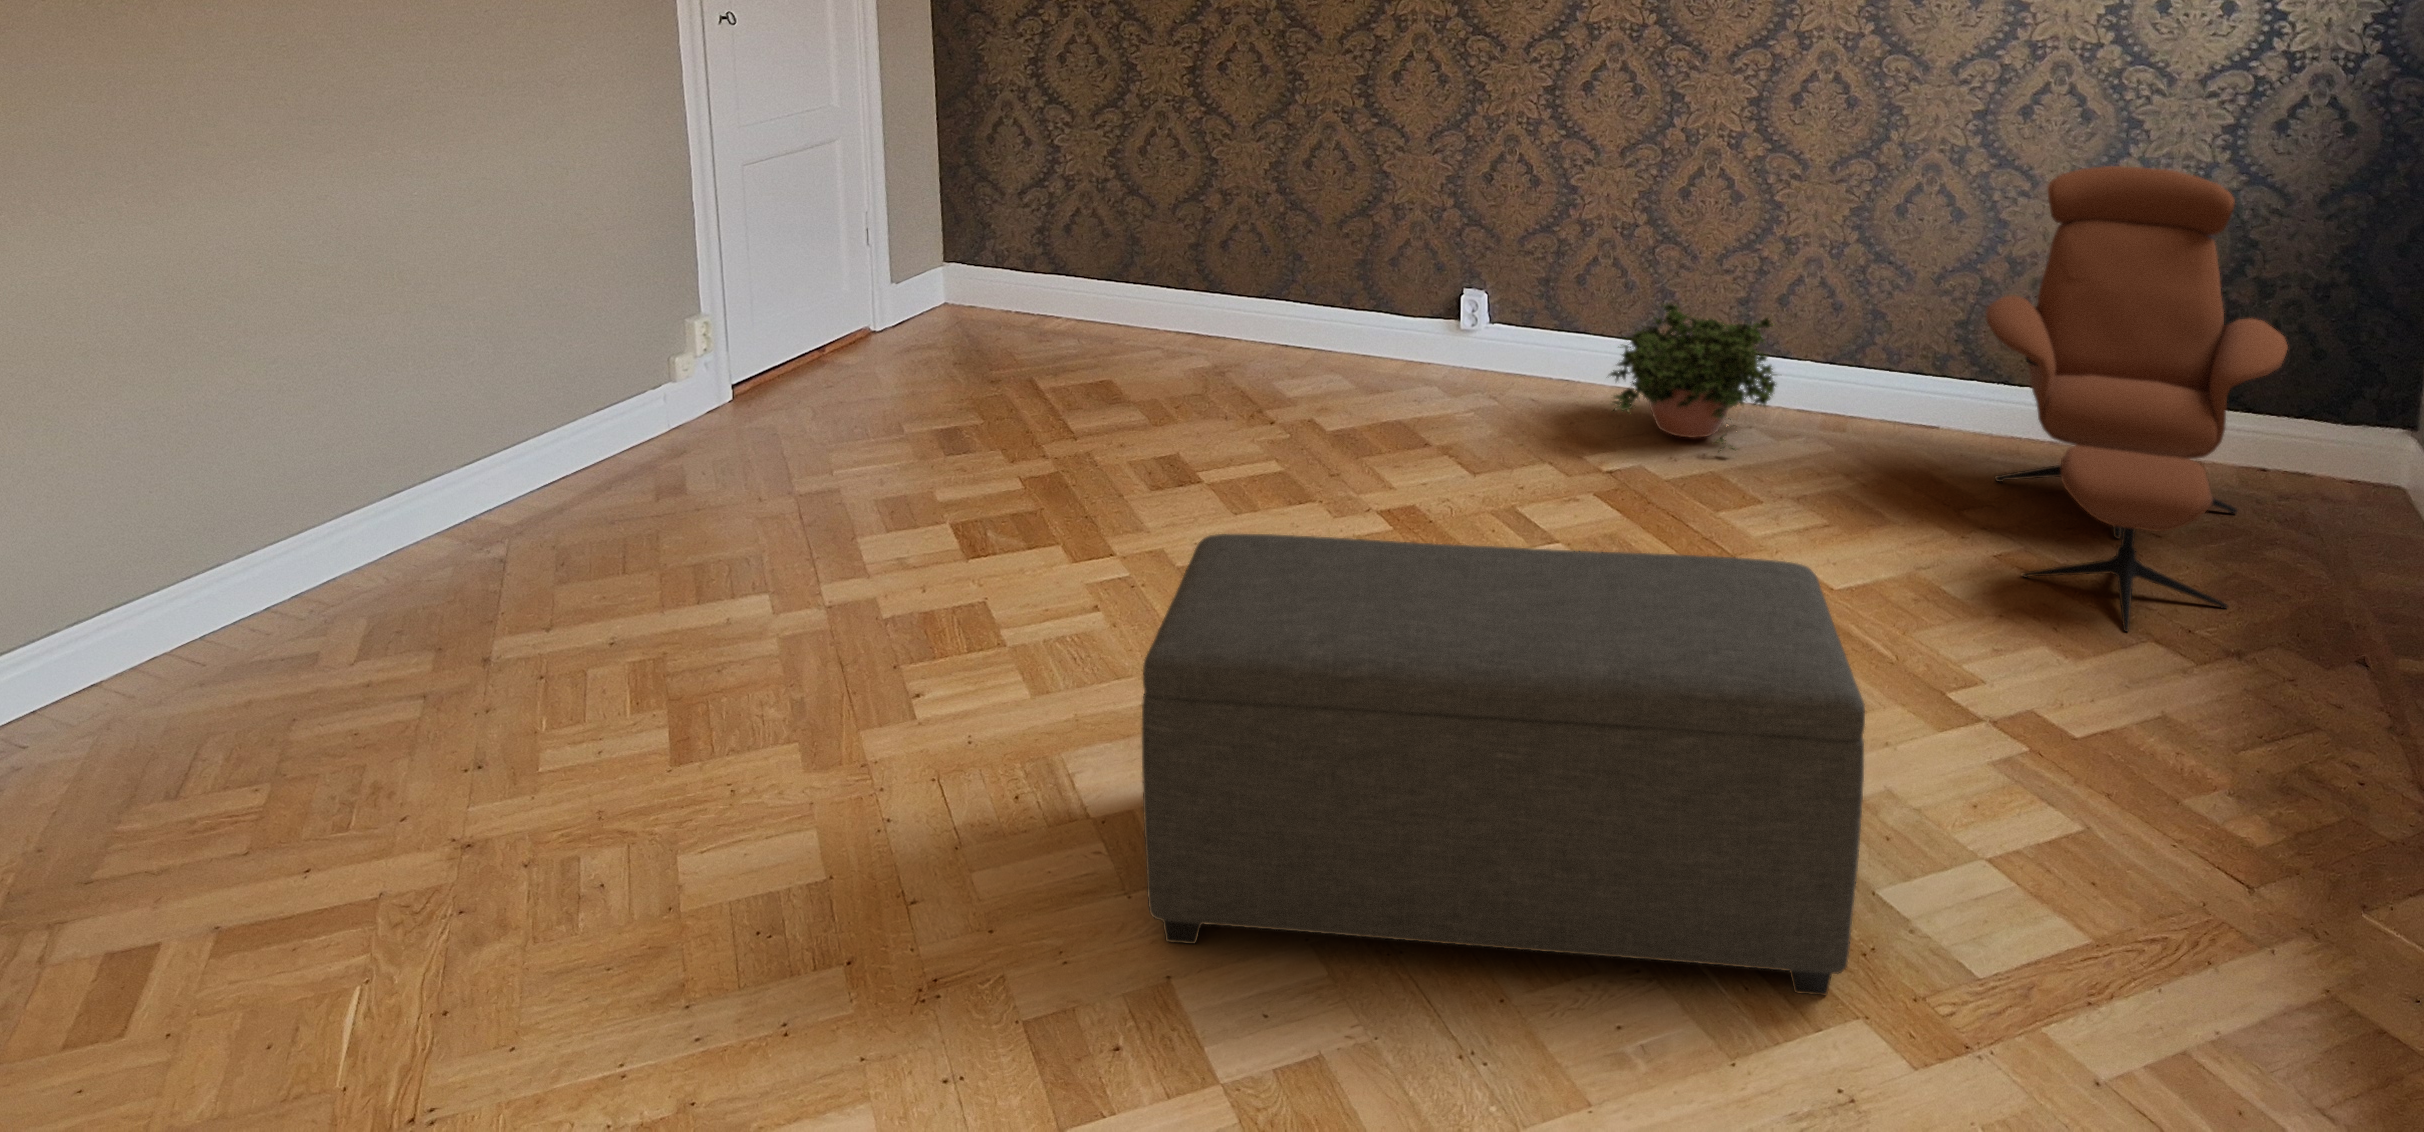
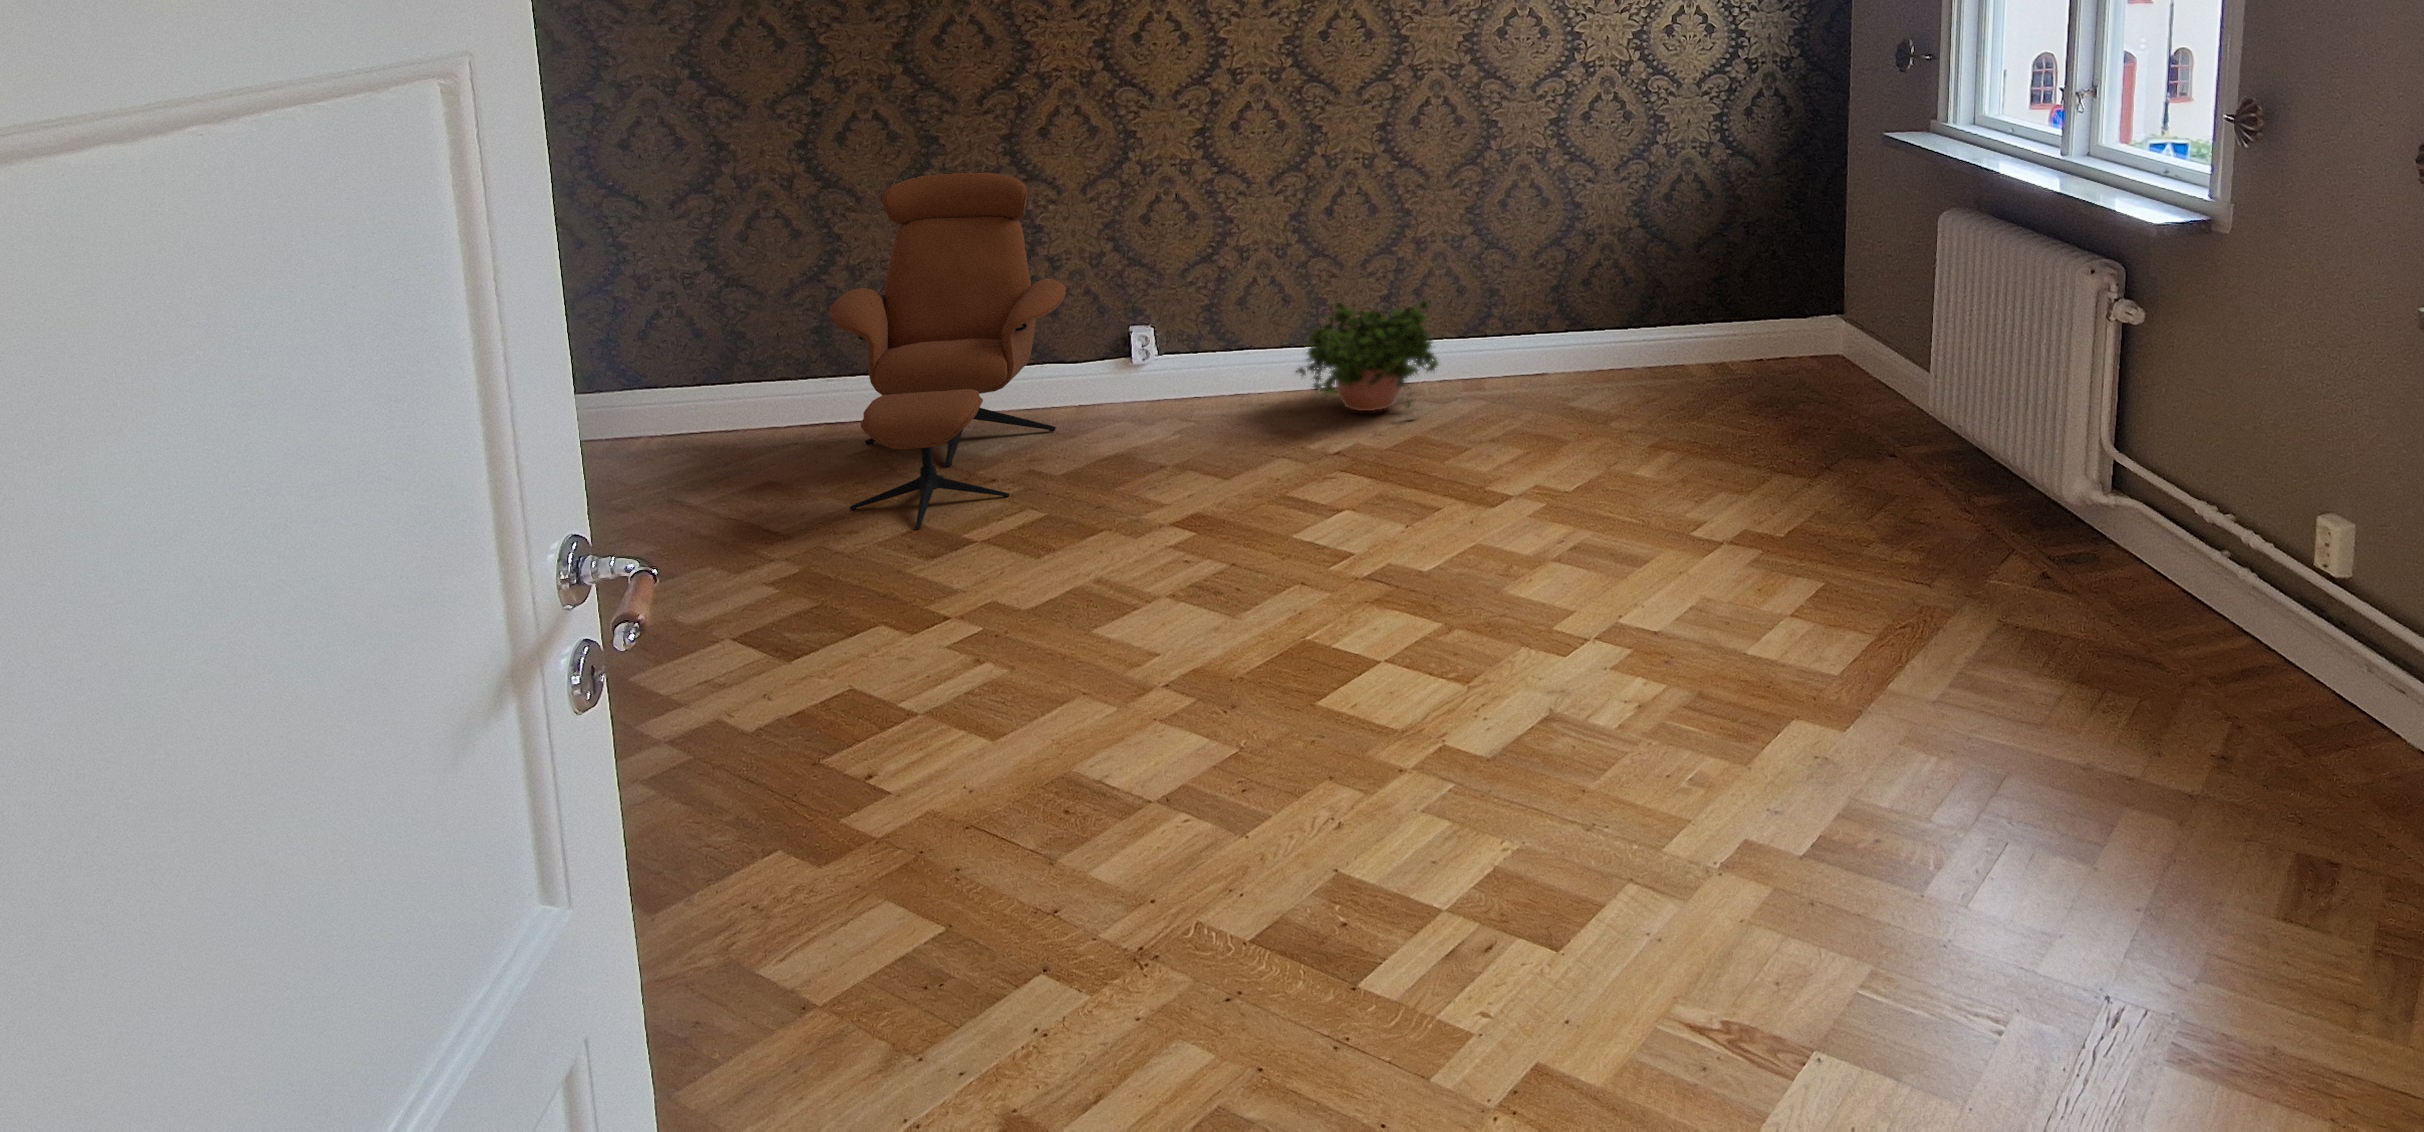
lounge chair: present [1986,166,2288,632] -> present [830,173,1066,530]
ottoman: present [1142,534,1865,995] -> none [1210,428,1765,831]

